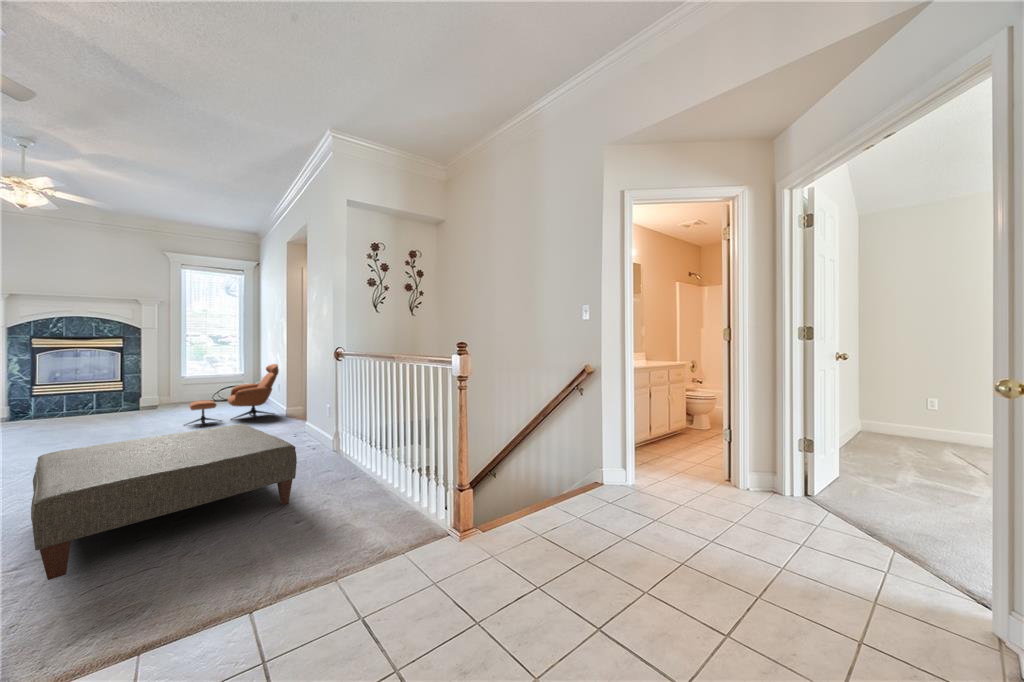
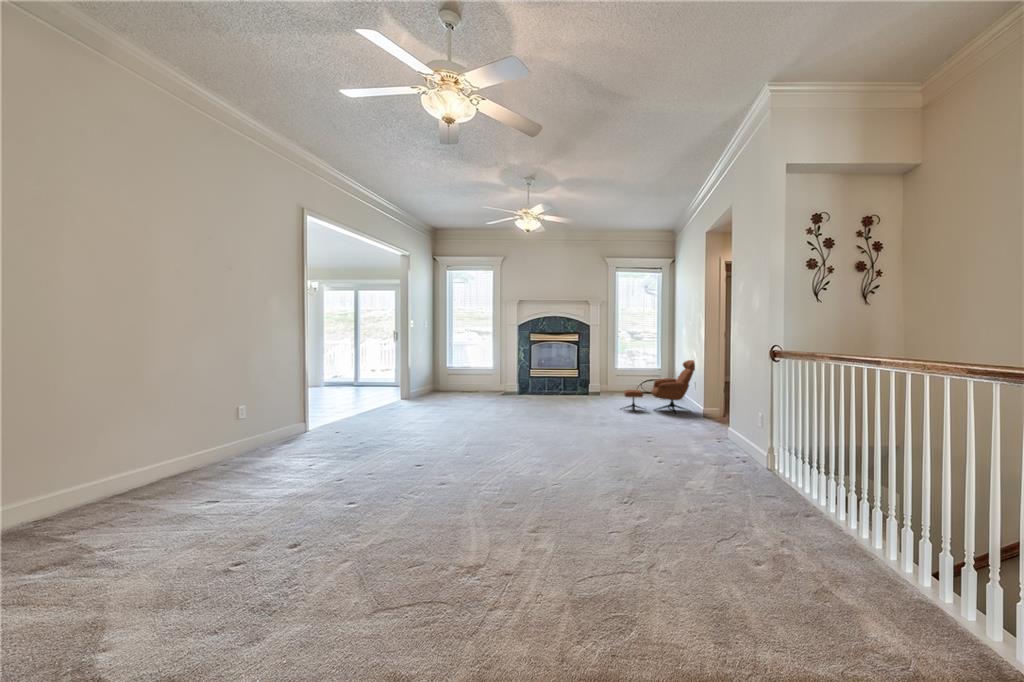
ottoman: present [31,424,297,580] -> none [558,411,728,494]

